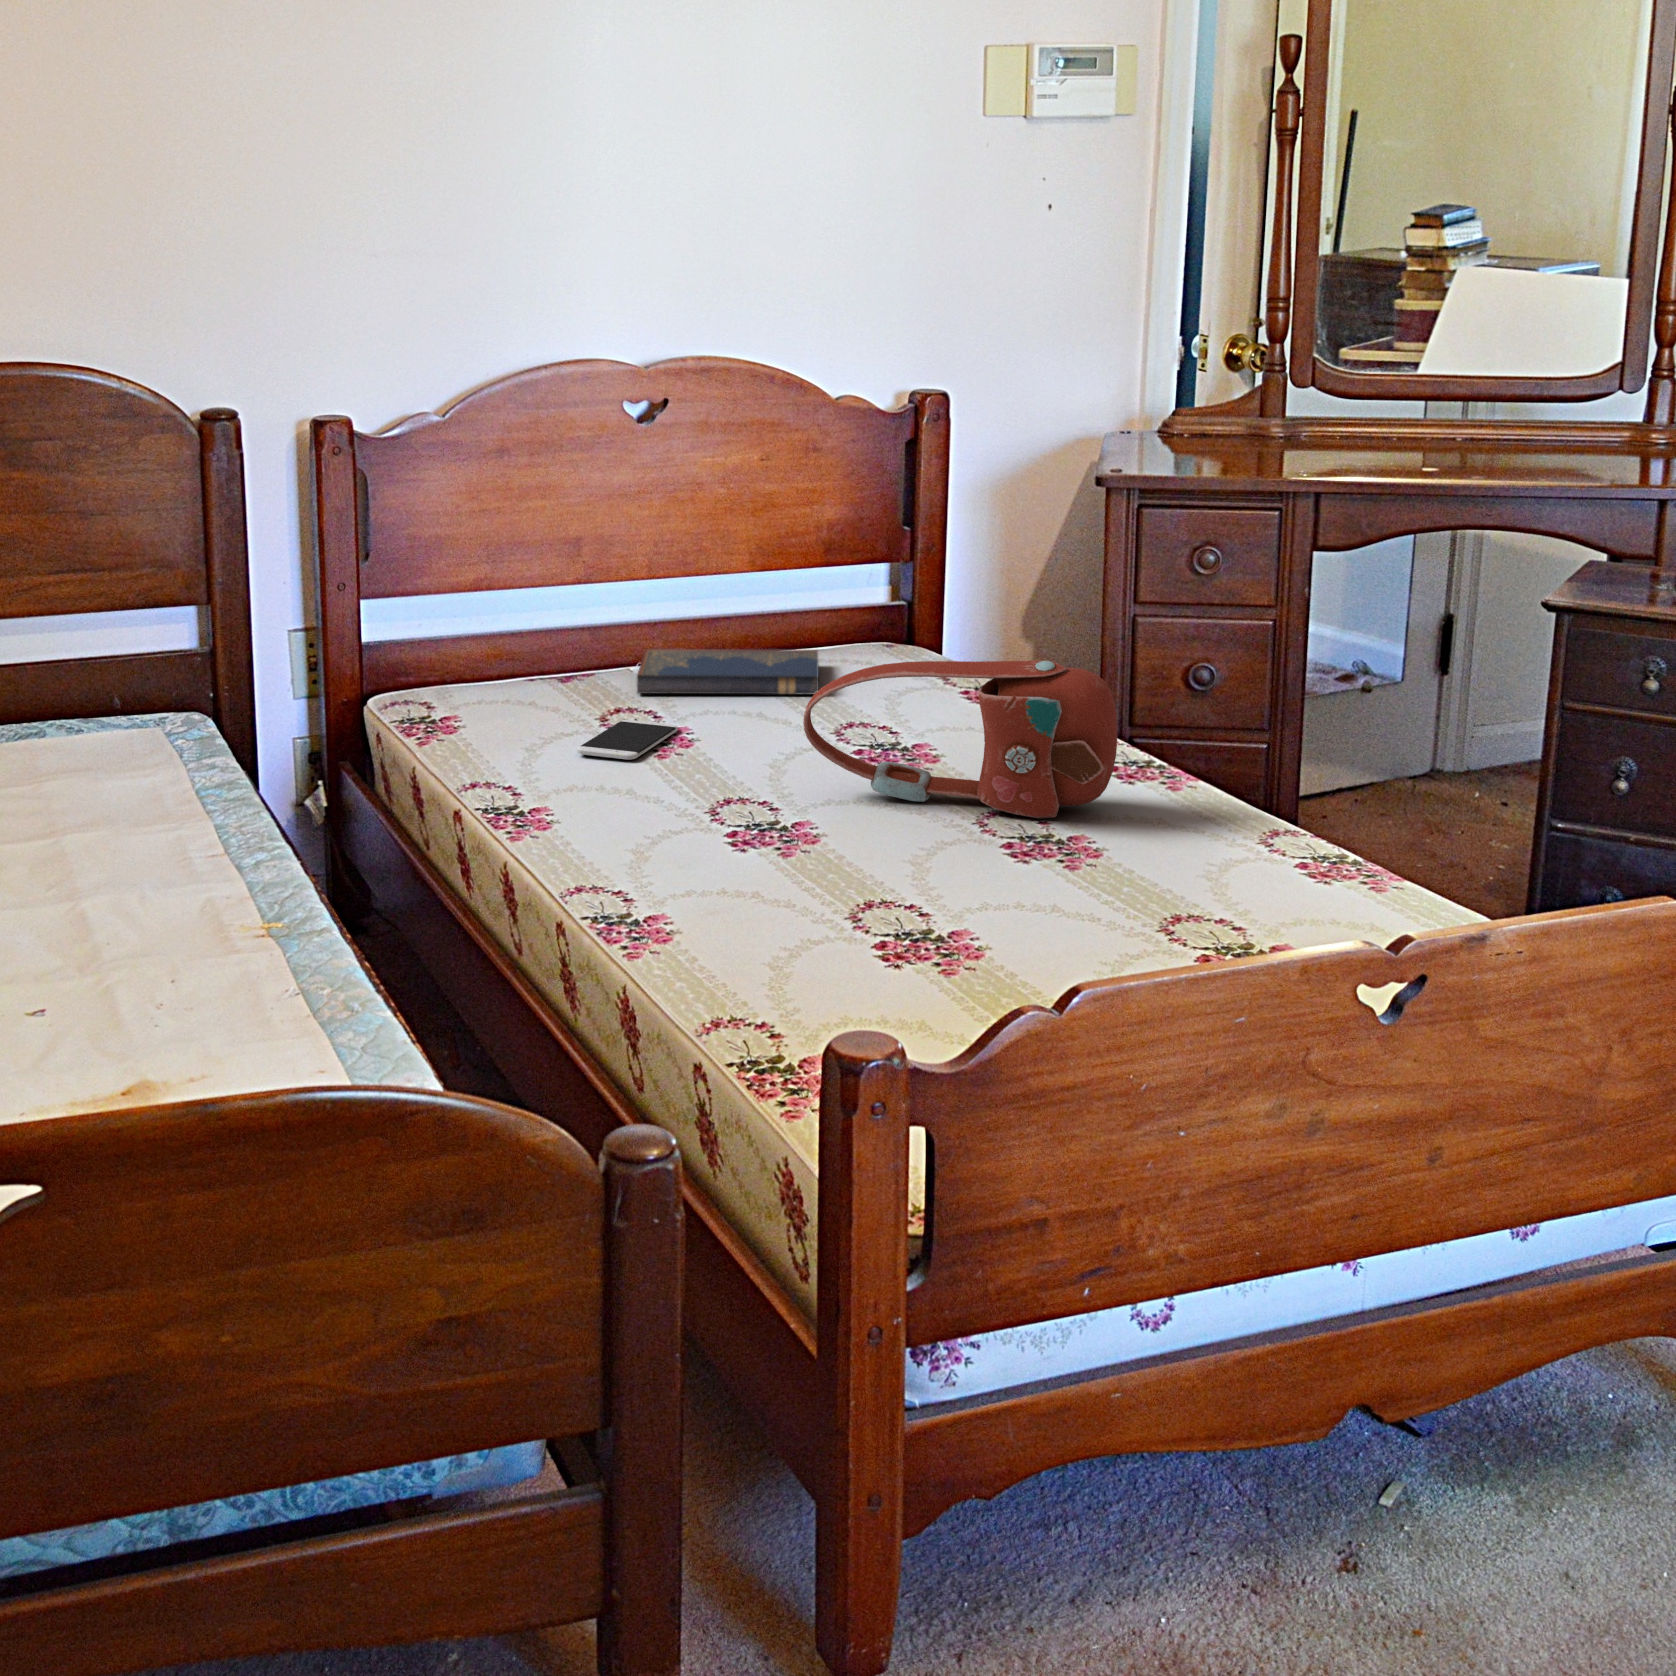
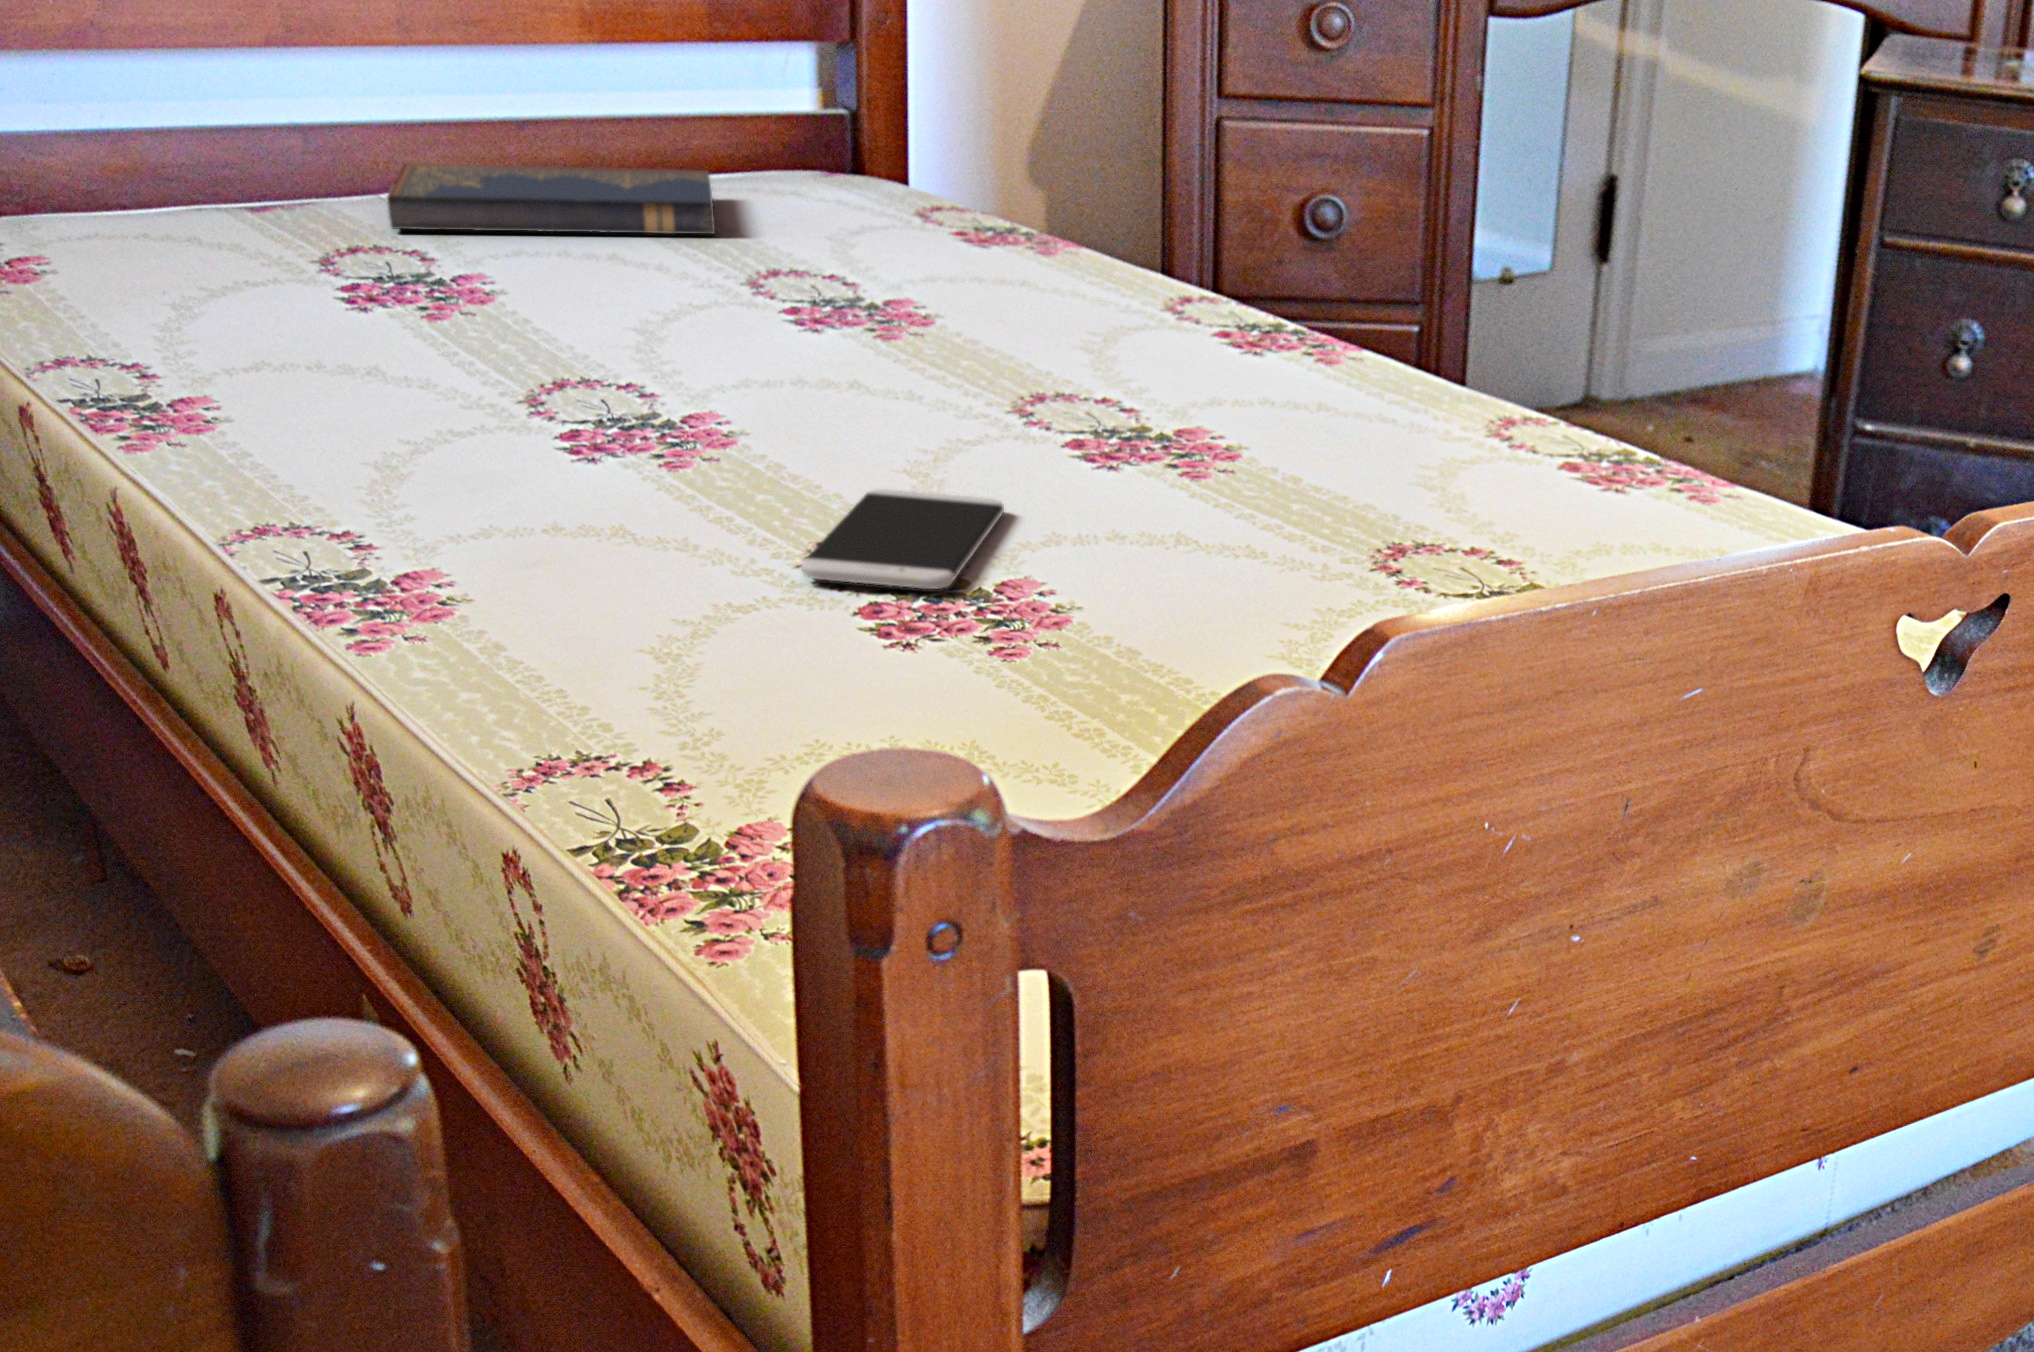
handbag: present [803,660,1117,818] -> none [689,120,1247,404]
smartphone: present [577,720,678,760] -> present [801,489,1004,589]

